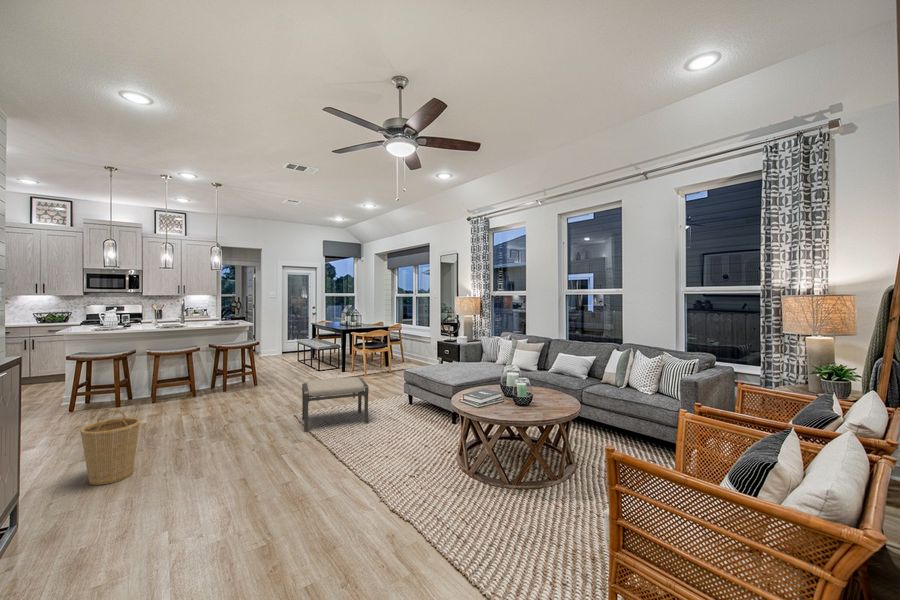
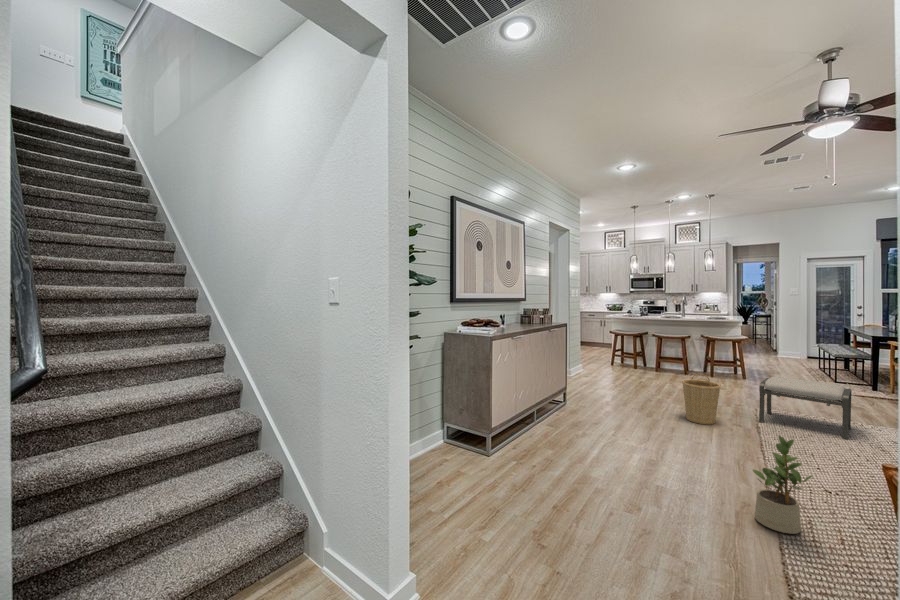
basket: present [80,410,140,485] -> present [682,374,721,425]
potted plant: none [392,454,441,564] -> present [753,436,812,534]

